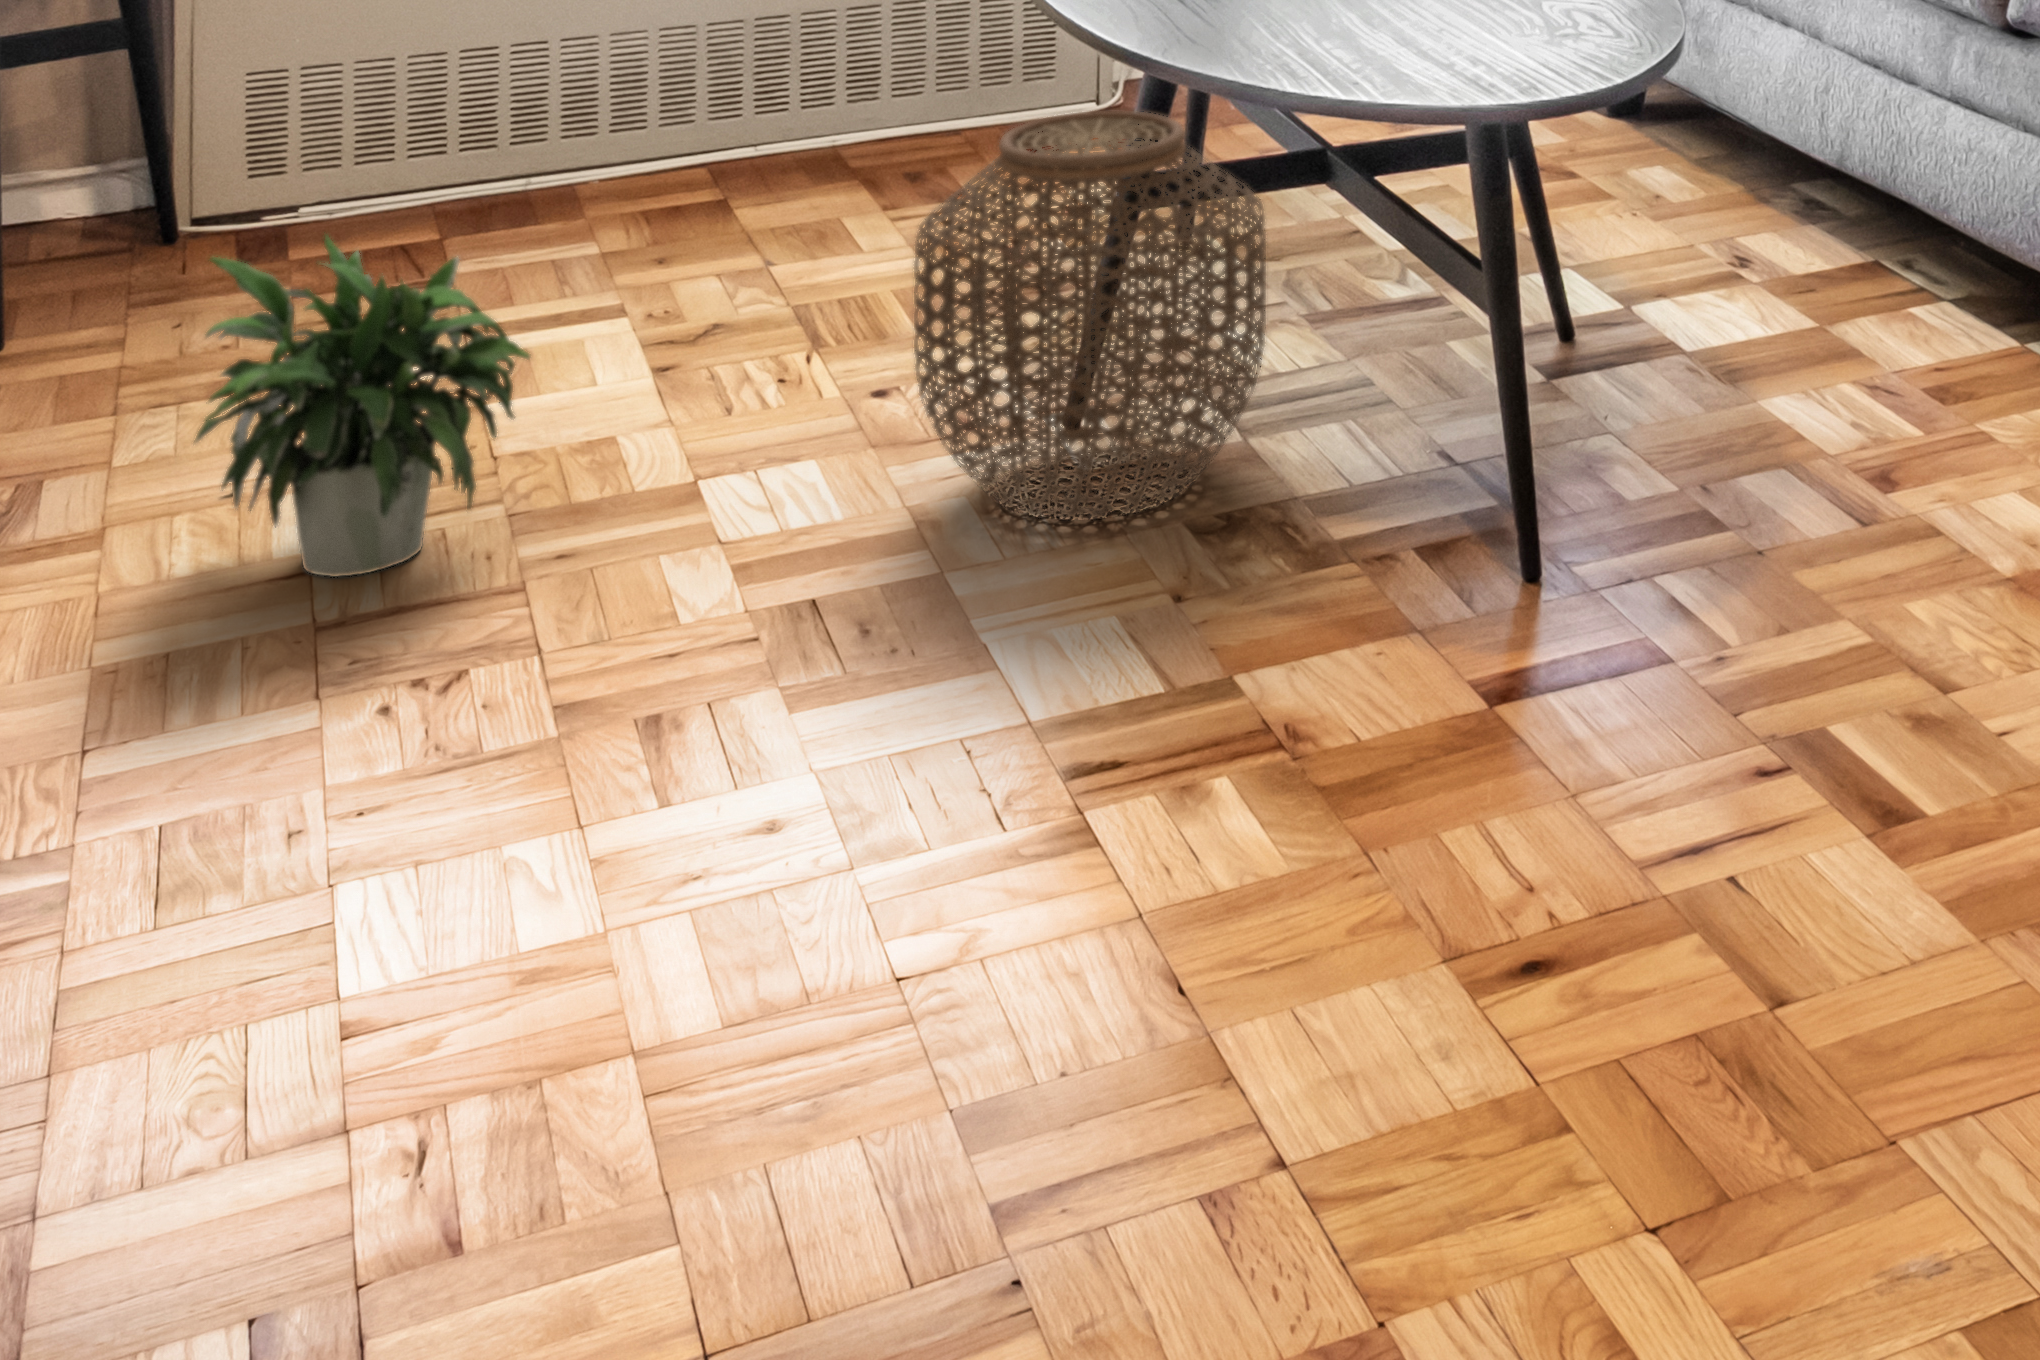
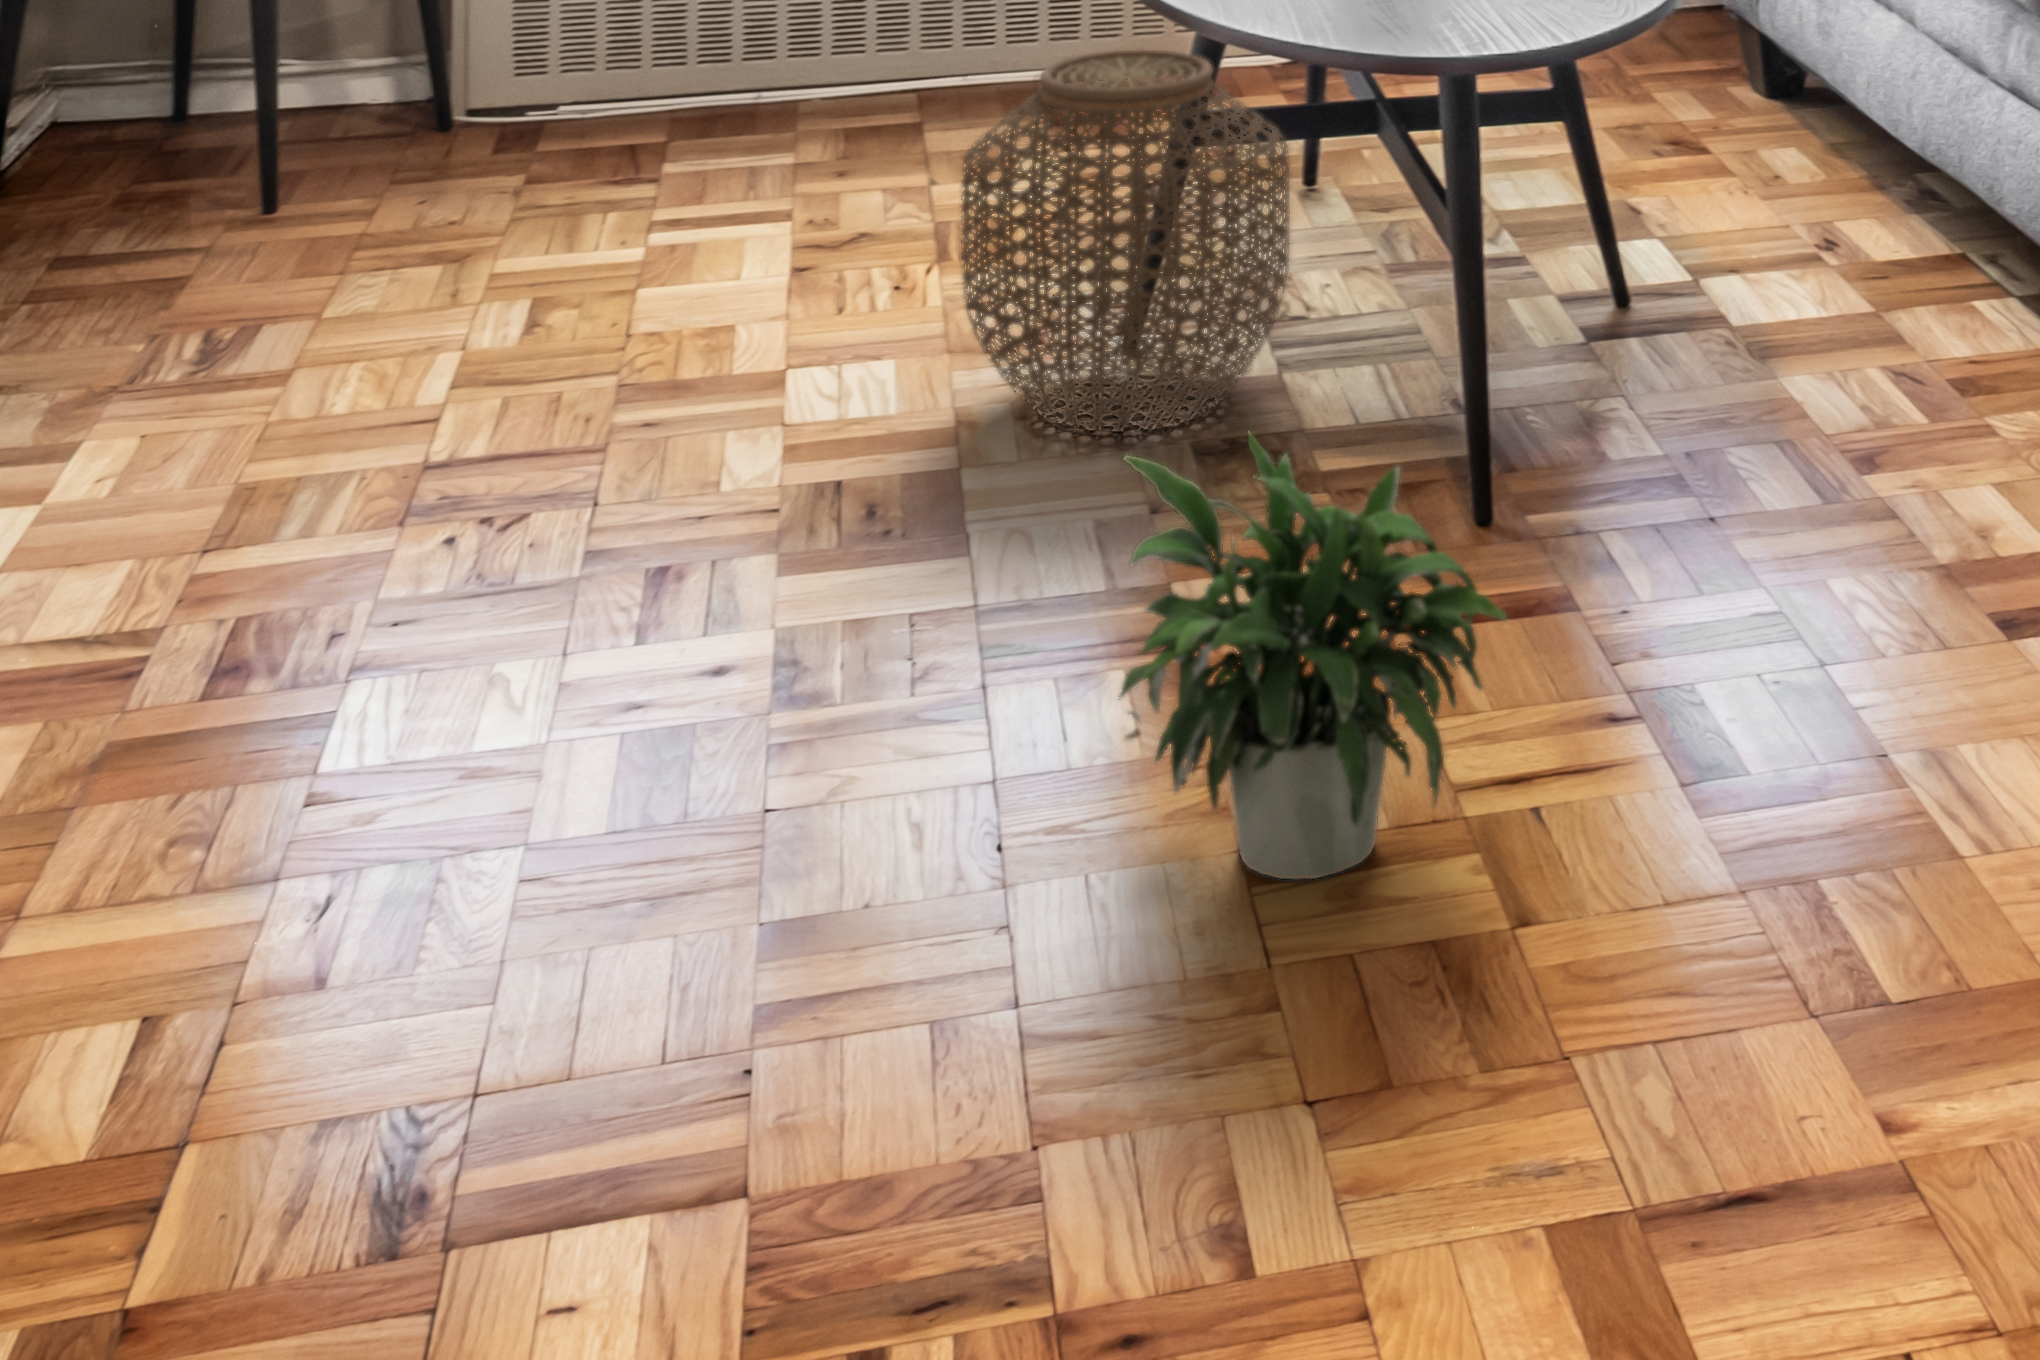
potted plant: present [195,235,530,577] -> present [1120,431,1507,879]

